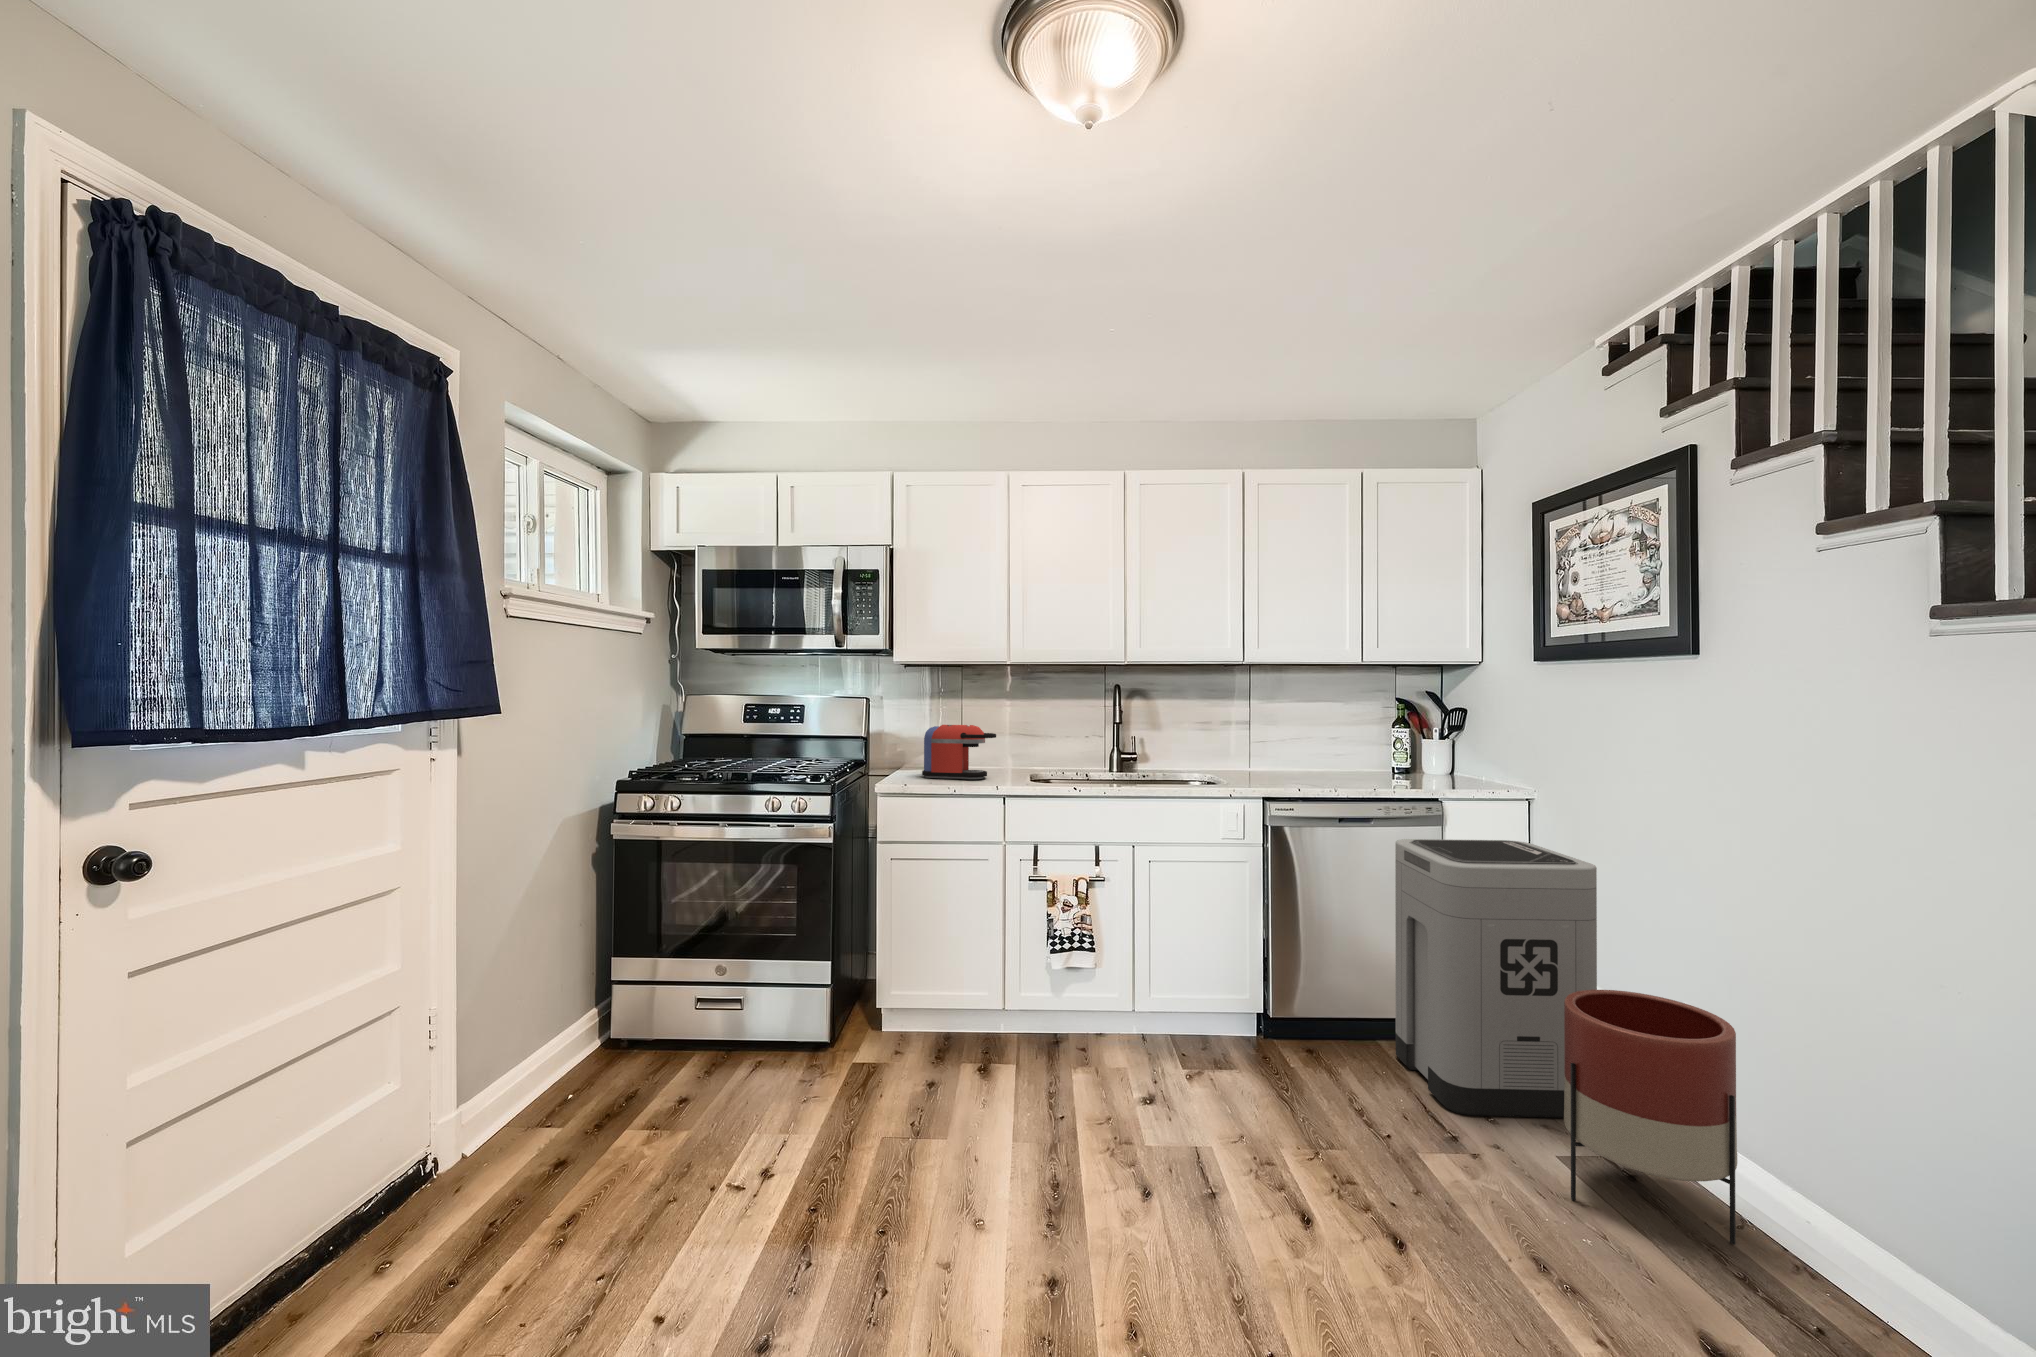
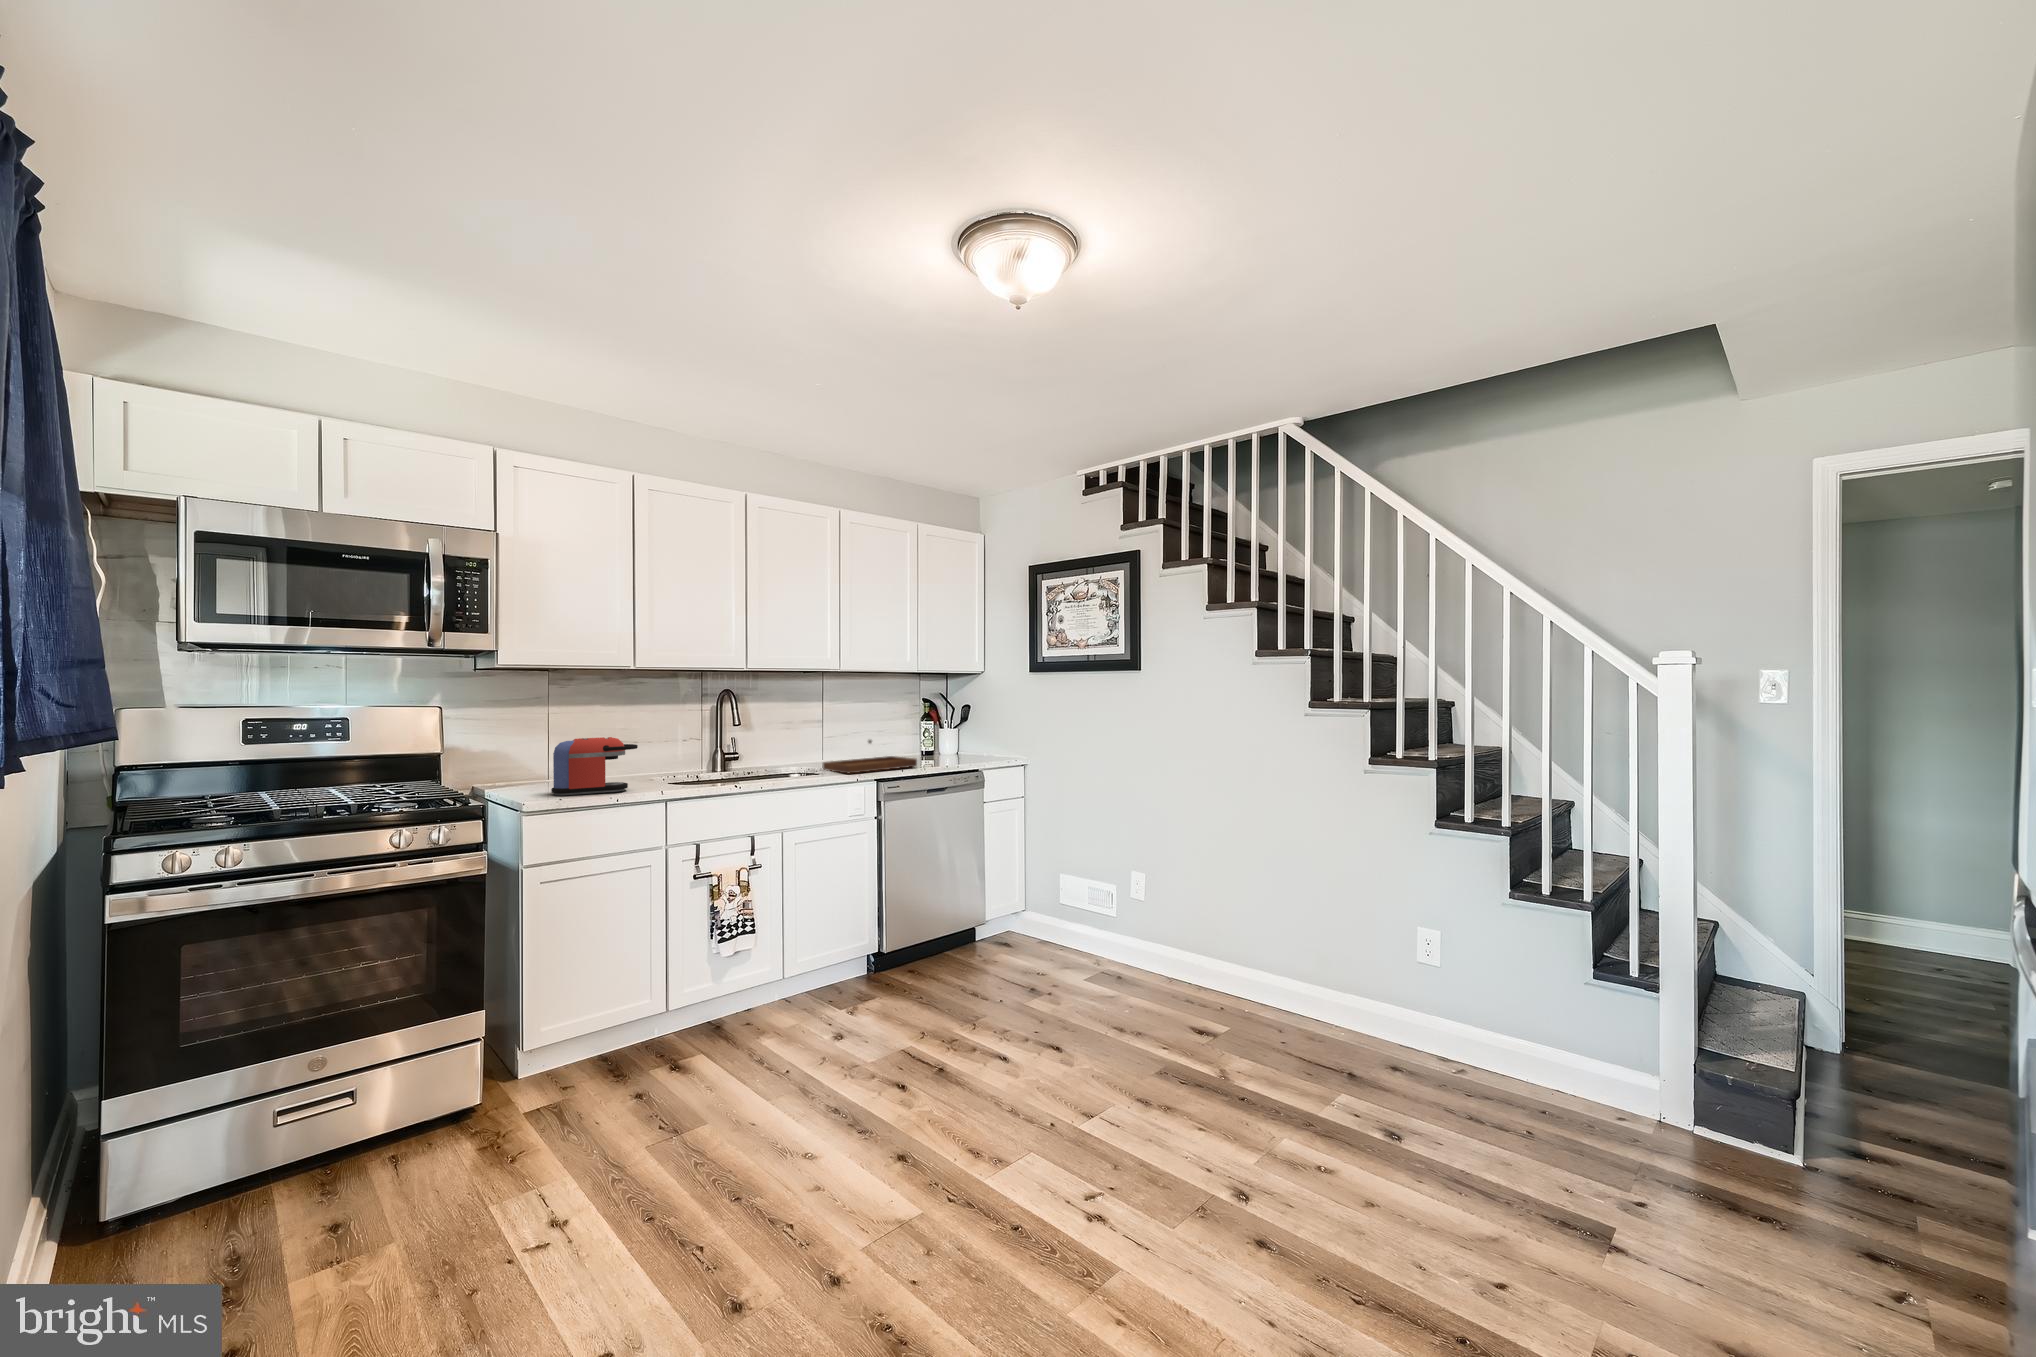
tray: none [1221,746,1341,786] -> present [823,740,917,774]
trash can: present [1395,839,1597,1118] -> none [962,792,1084,974]
planter: present [1564,990,1737,1245] -> none [1096,868,1178,995]

